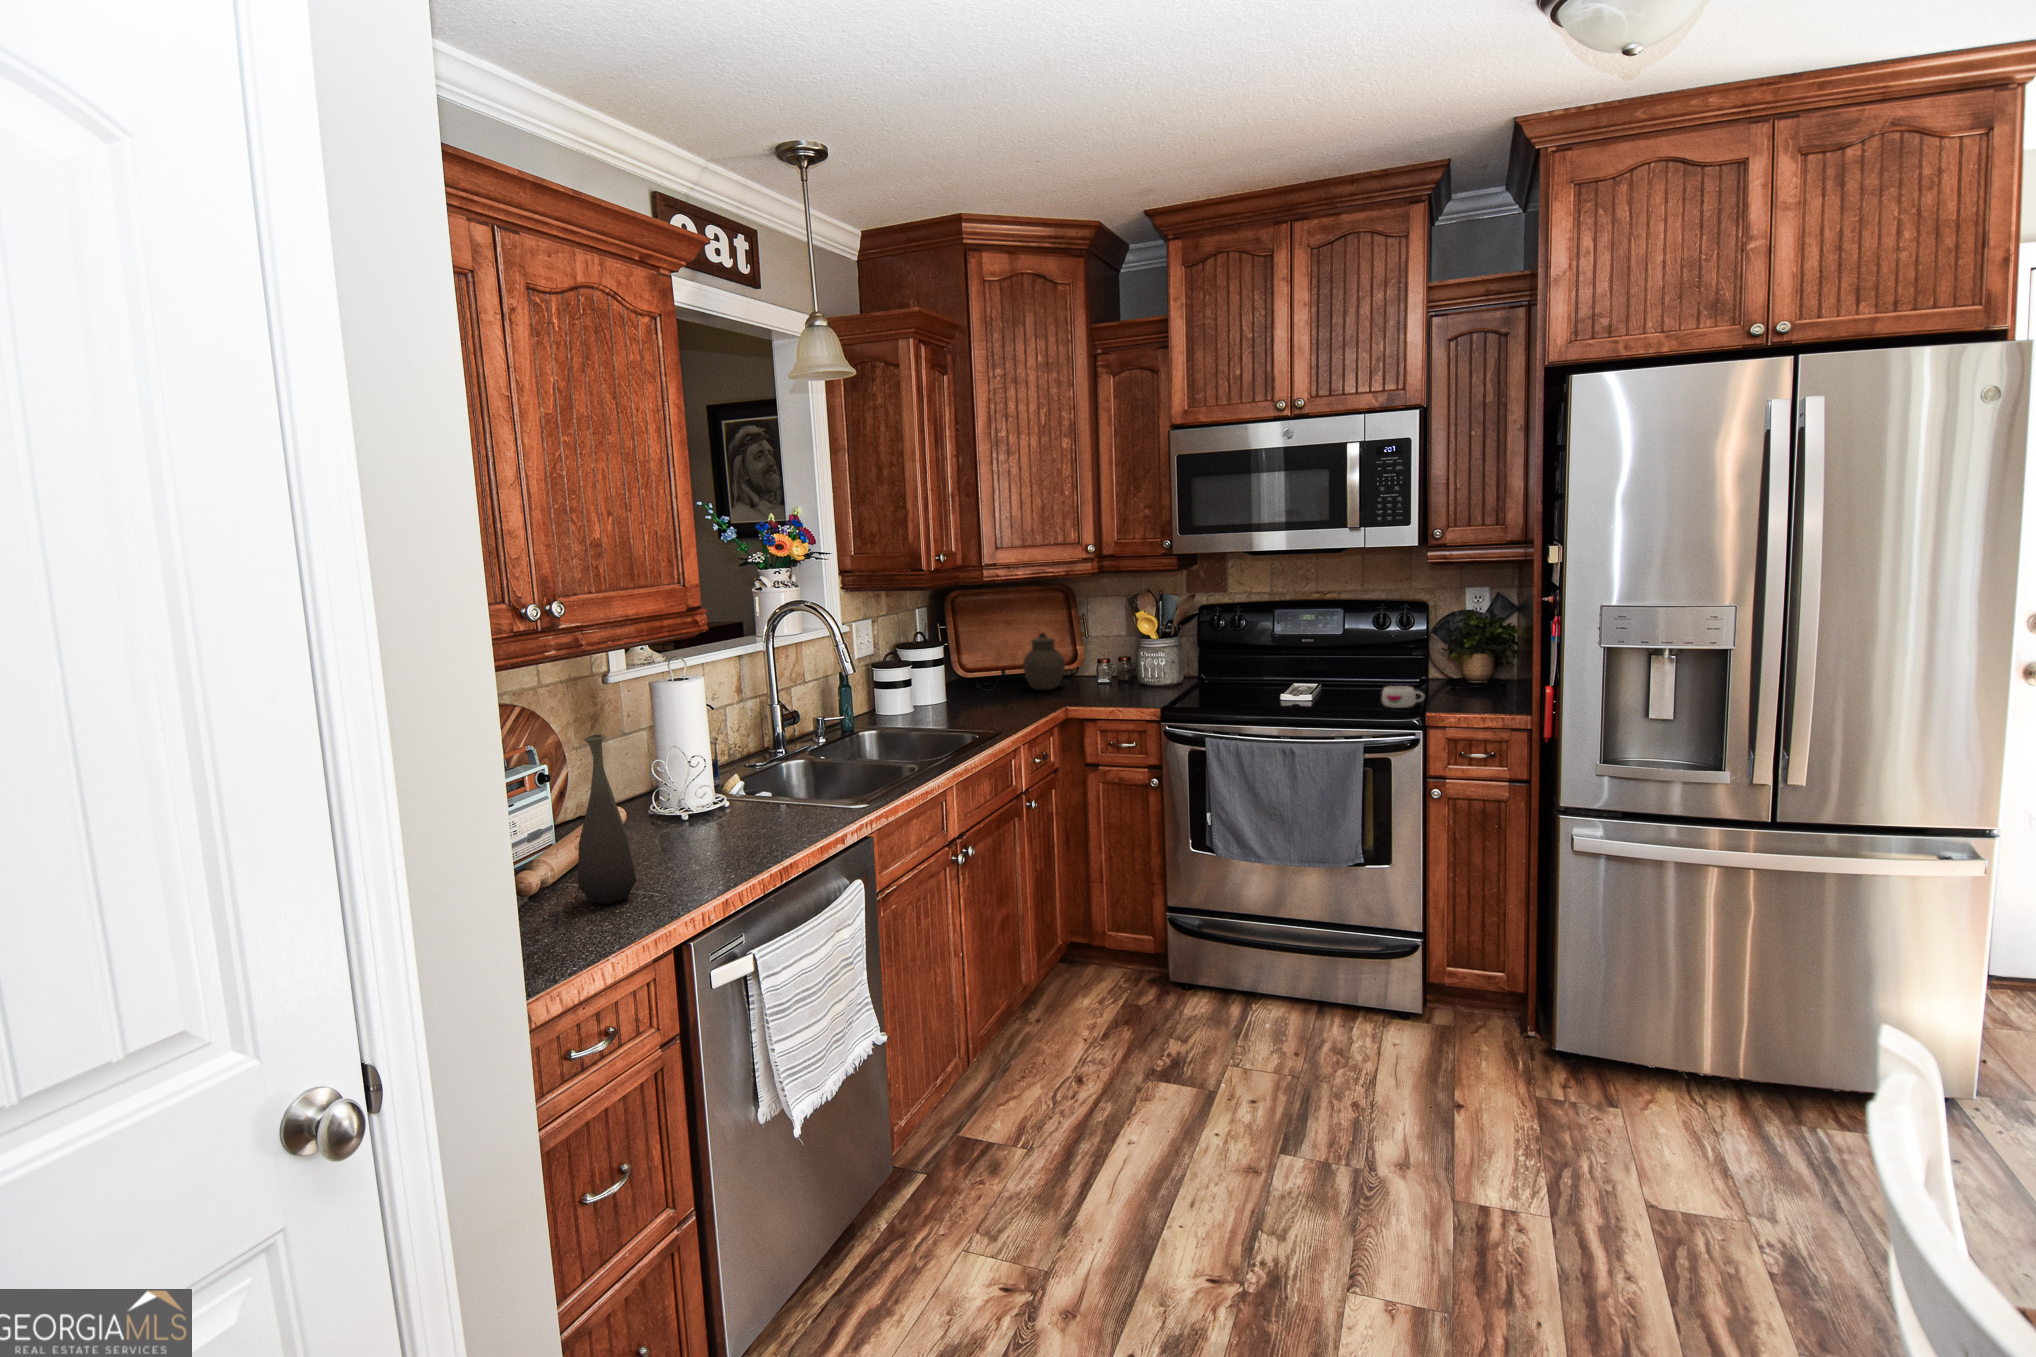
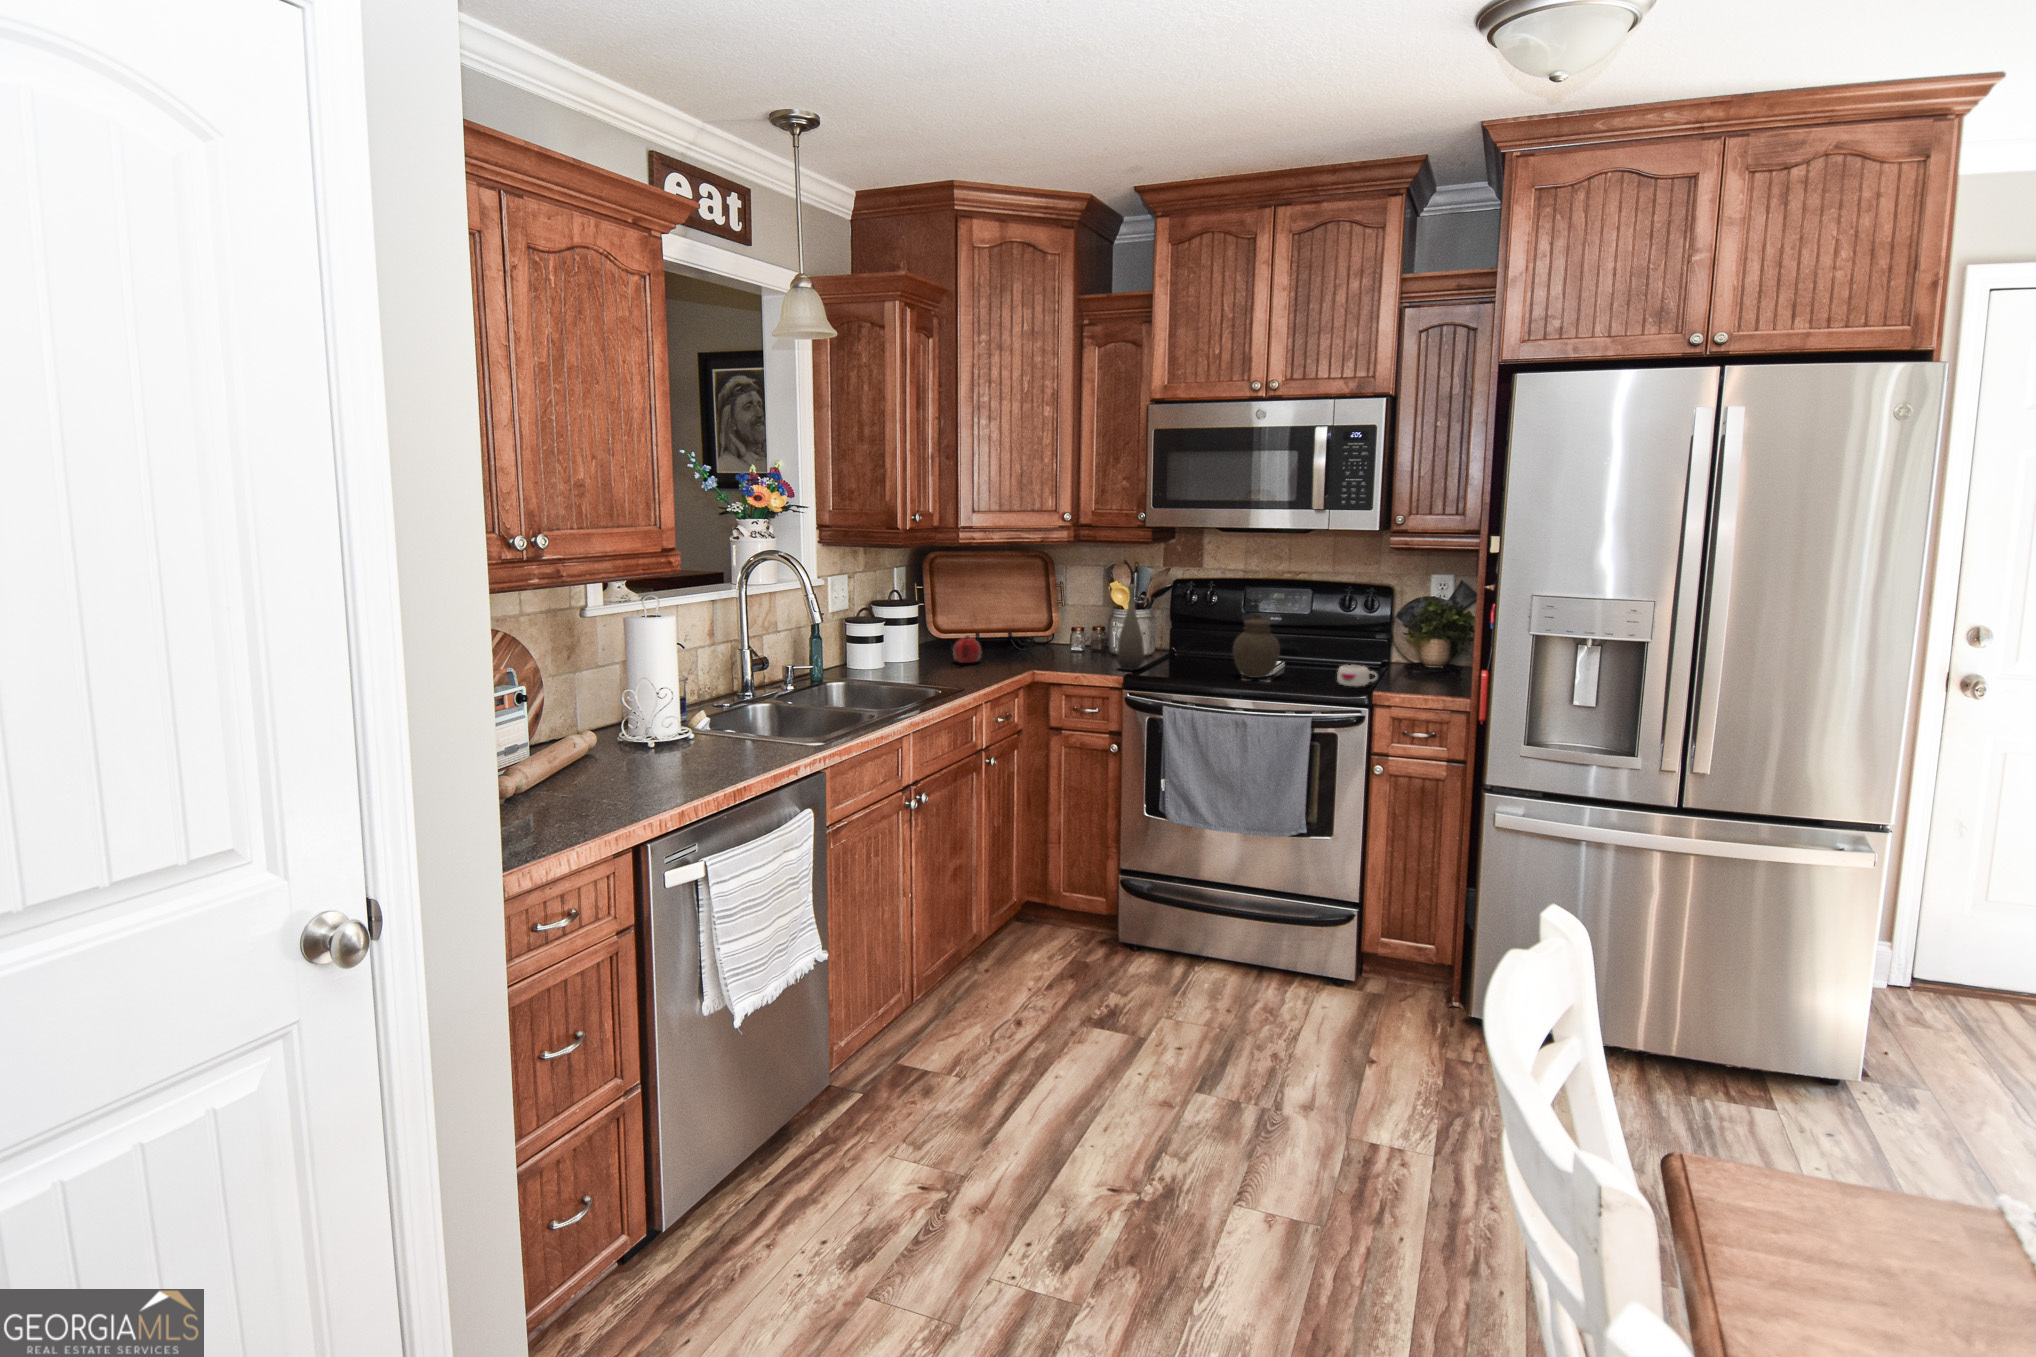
jar: present [1023,633,1065,690] -> present [1233,614,1280,678]
teapot: none [982,674,1011,703] -> present [953,636,981,663]
bottle: present [578,735,636,904] -> present [1117,584,1144,670]

